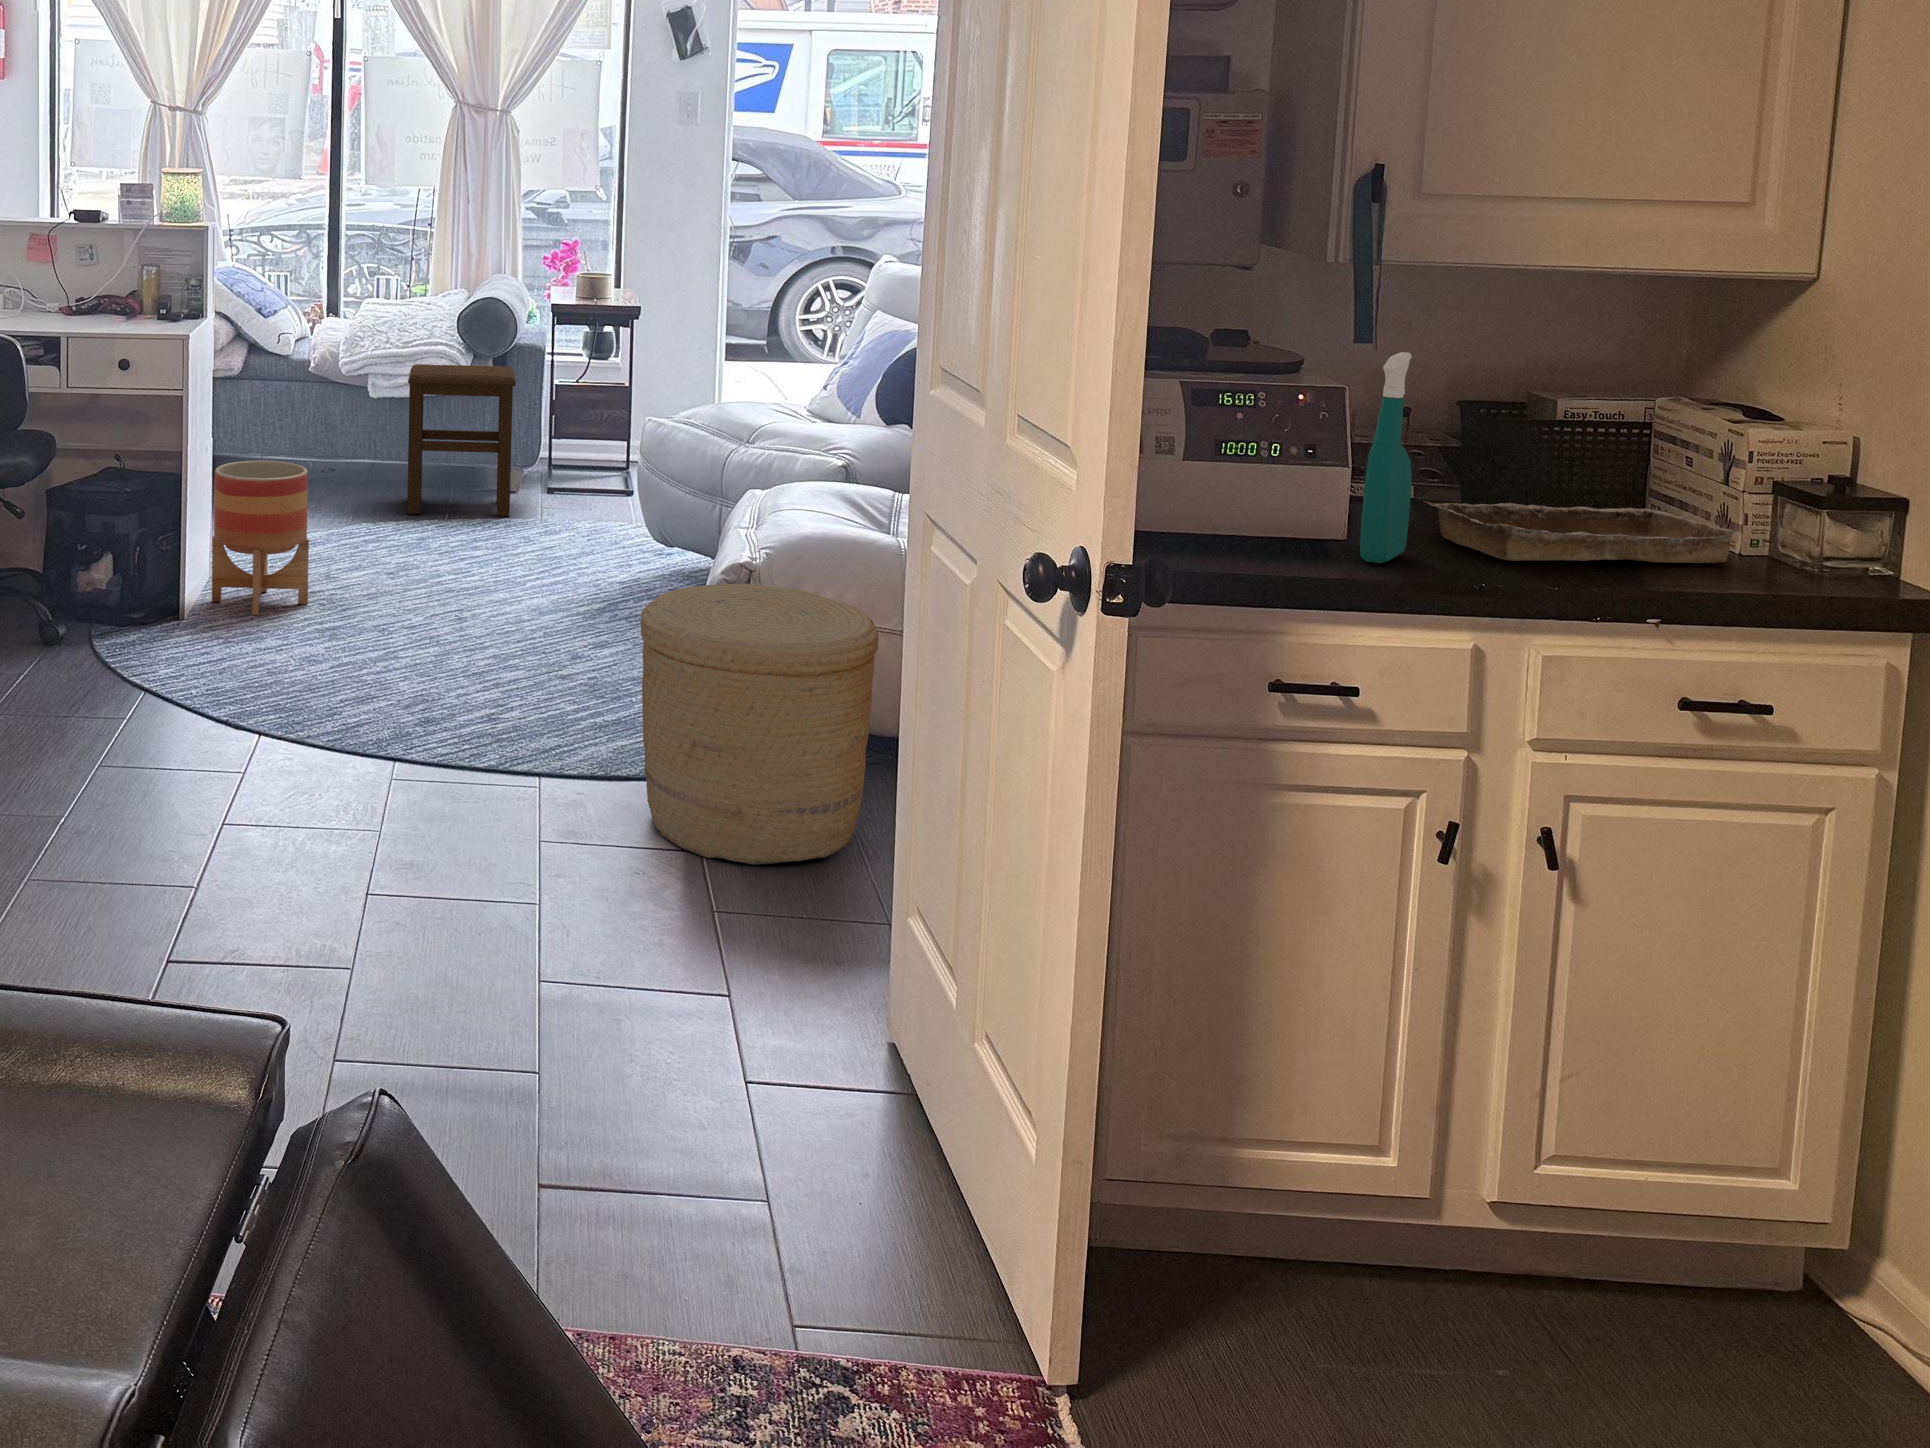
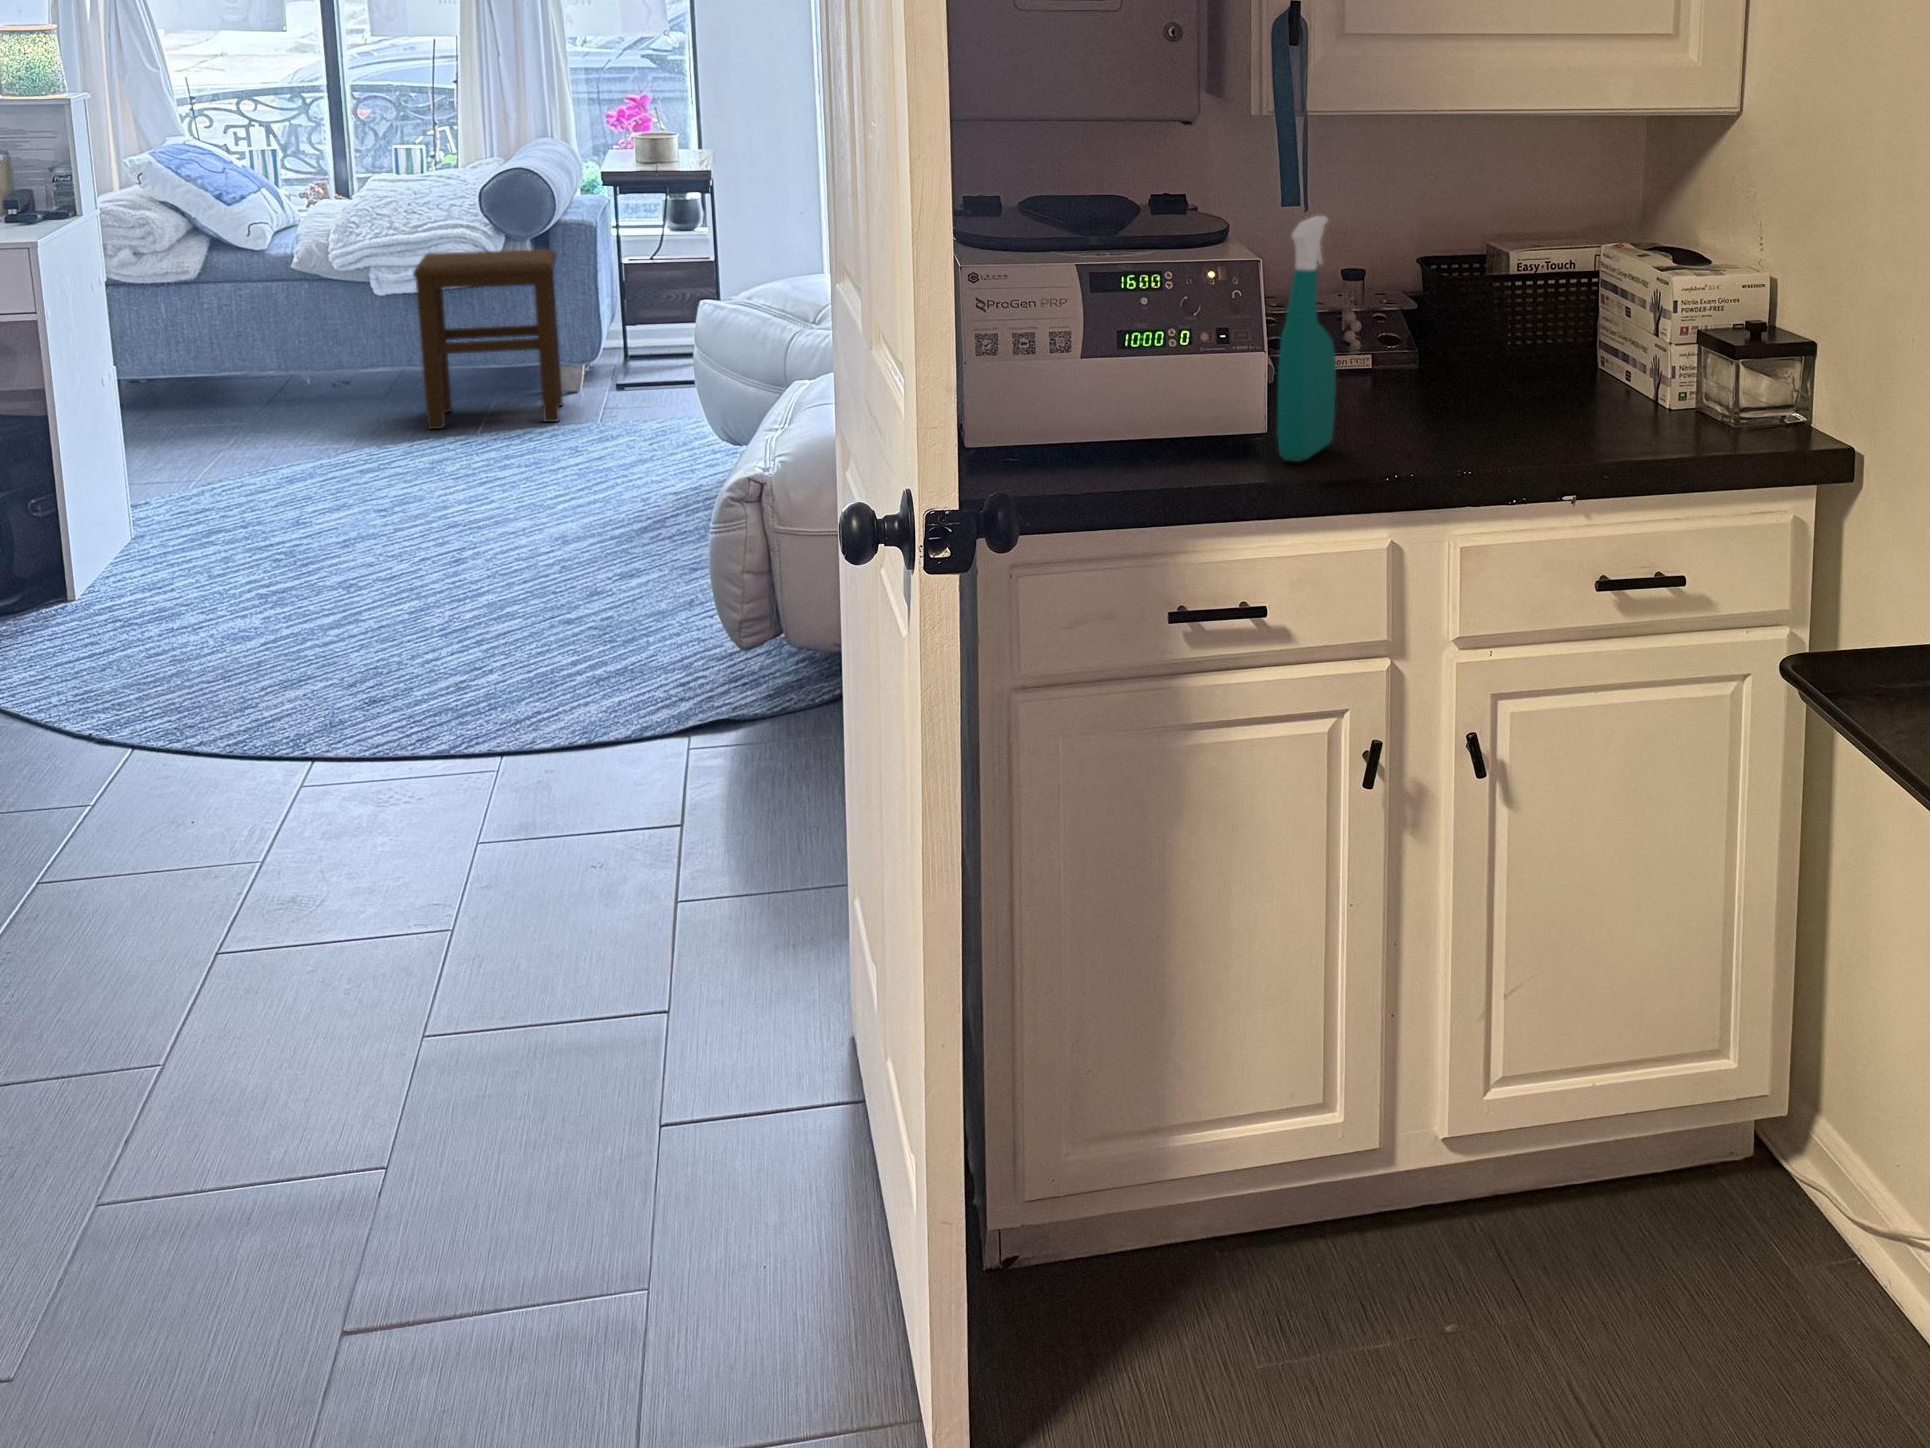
planter: present [212,461,309,615] -> none [99,389,256,584]
tray: present [1425,501,1742,563] -> none [1363,366,1666,442]
woven basket: present [640,584,878,864] -> none [595,501,886,829]

